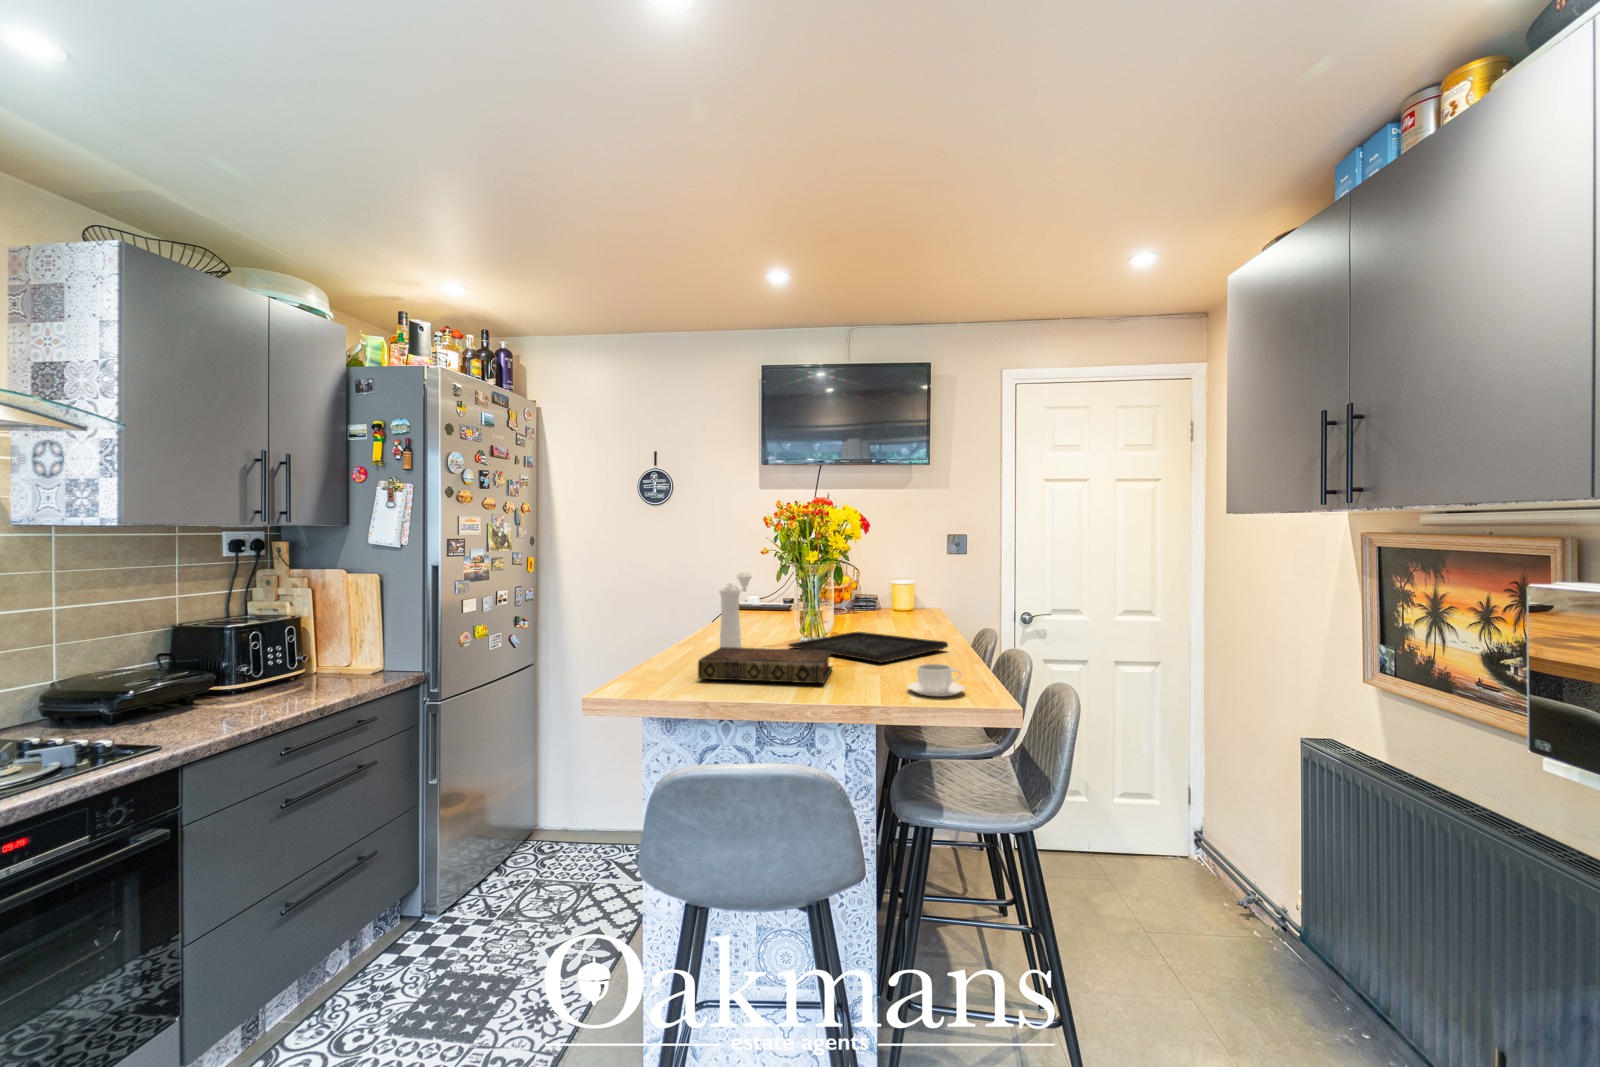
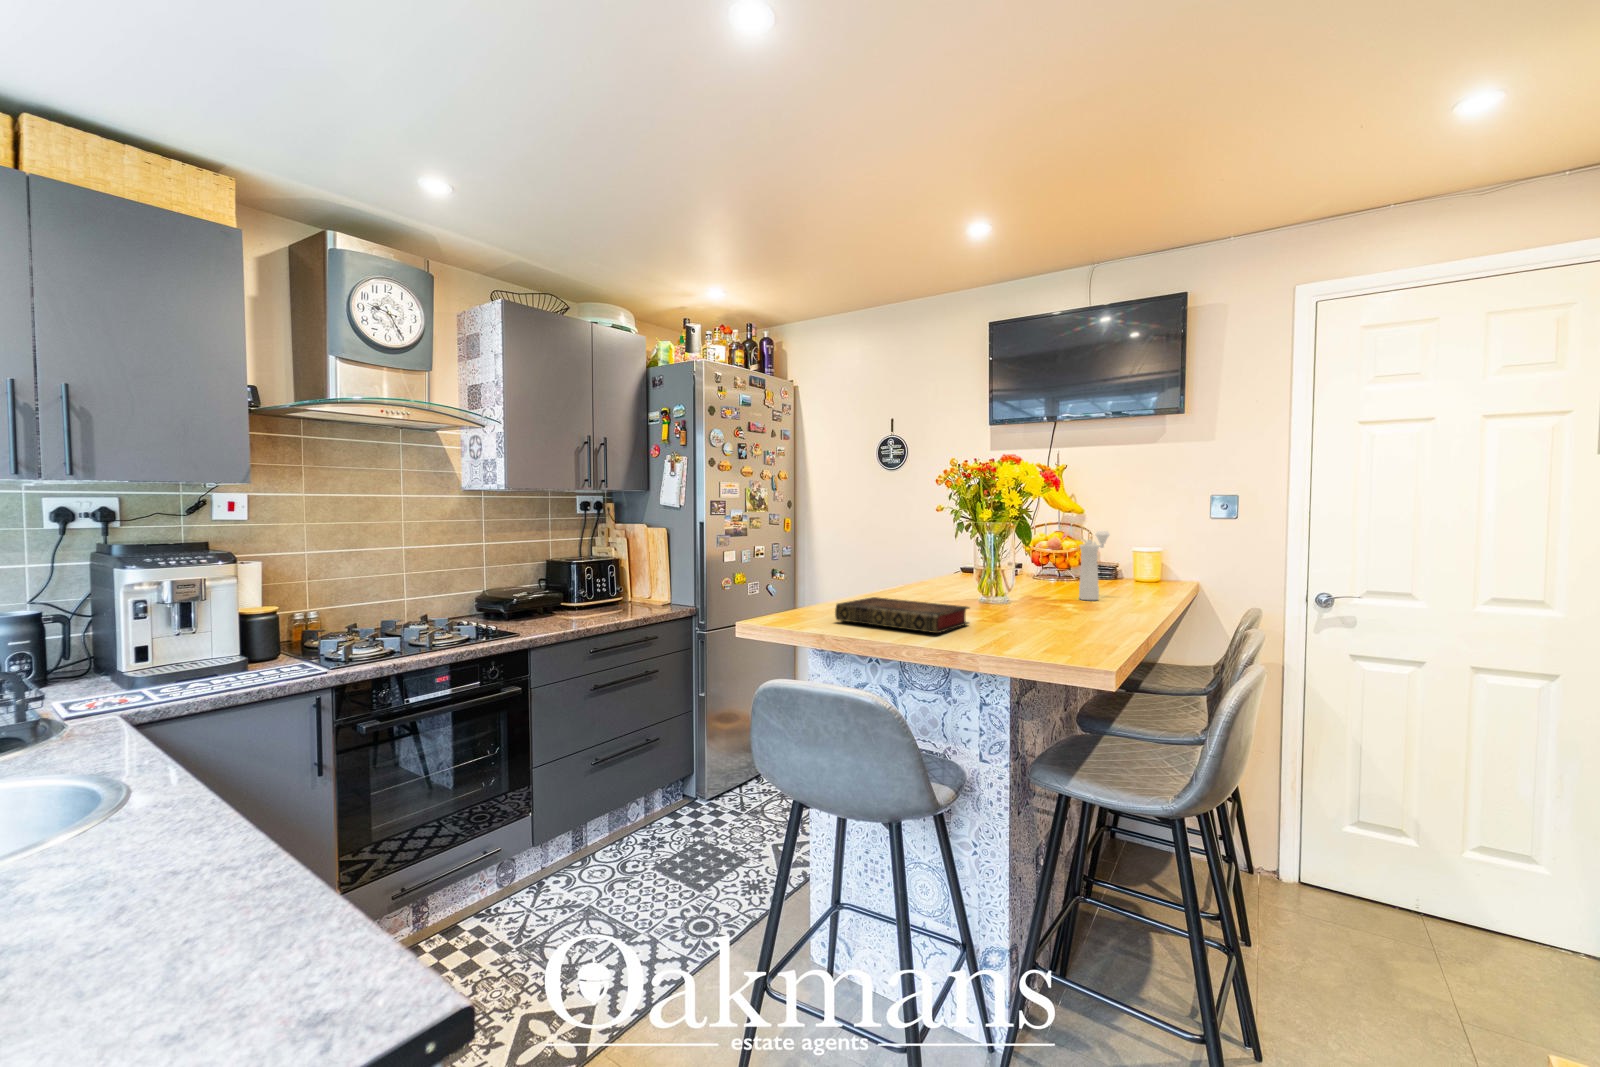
pepper mill: present [719,572,752,648] -> present [1079,531,1109,600]
tray: present [789,632,948,663] -> none [957,597,1125,624]
coffee cup: present [907,664,965,697] -> none [1010,623,1071,655]

